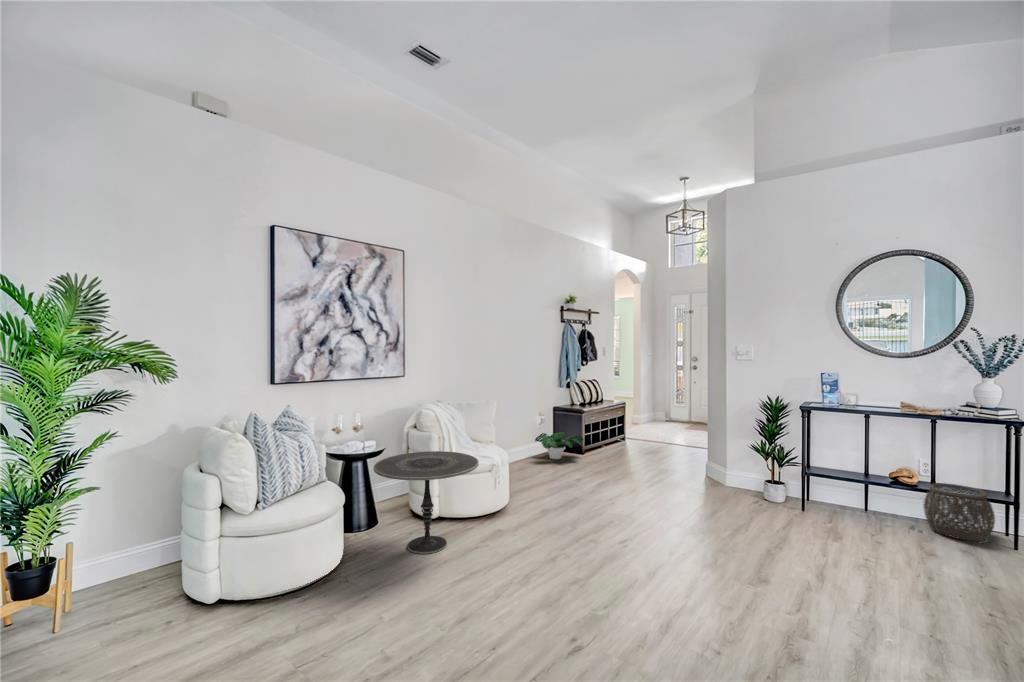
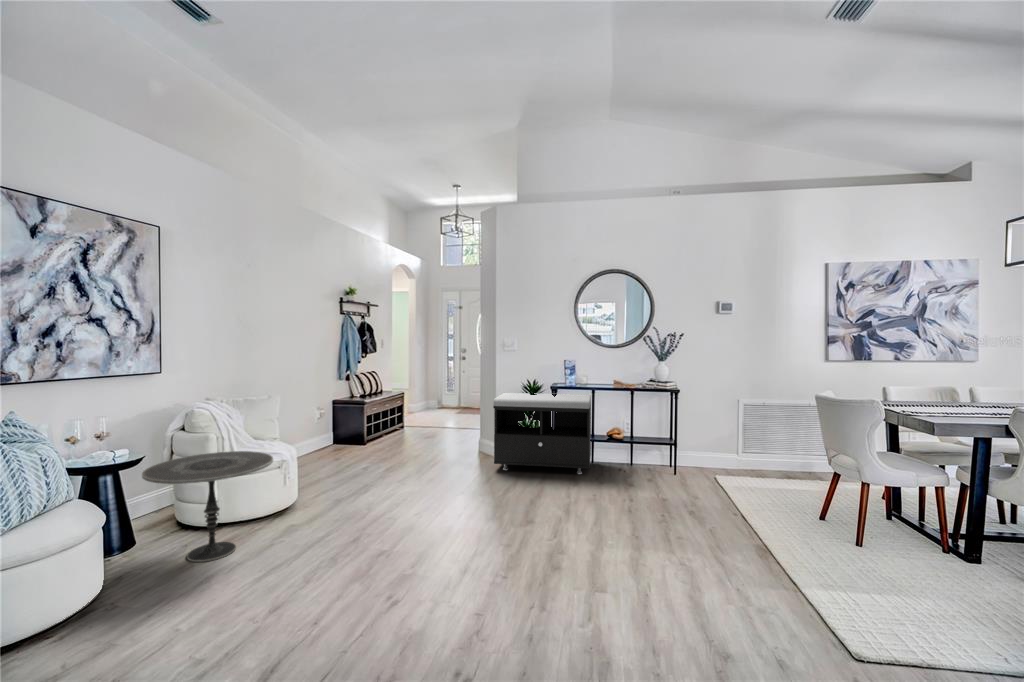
storage bench: none [721,410,863,525] -> present [493,393,591,474]
potted plant: present [535,432,583,459] -> none [314,425,366,453]
woven basket: present [924,483,995,541] -> none [626,436,663,473]

